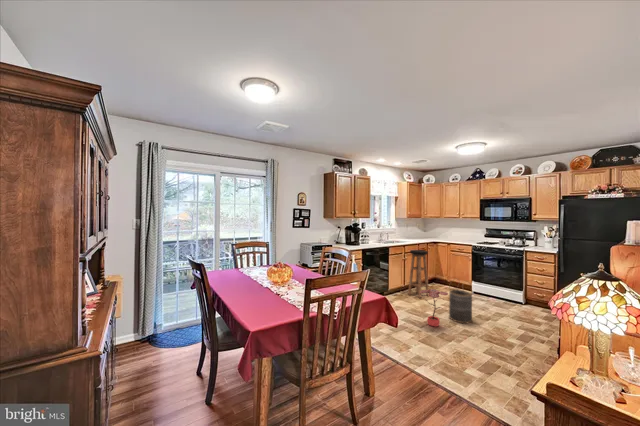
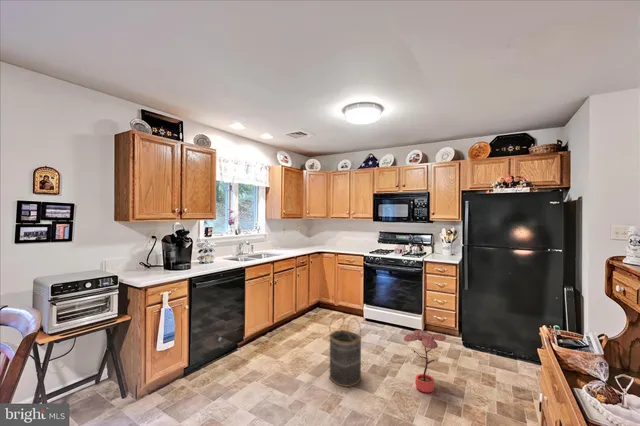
bar stool: present [408,250,429,298] -> none [277,267,307,342]
potted plant: present [420,289,448,326] -> present [404,330,446,393]

